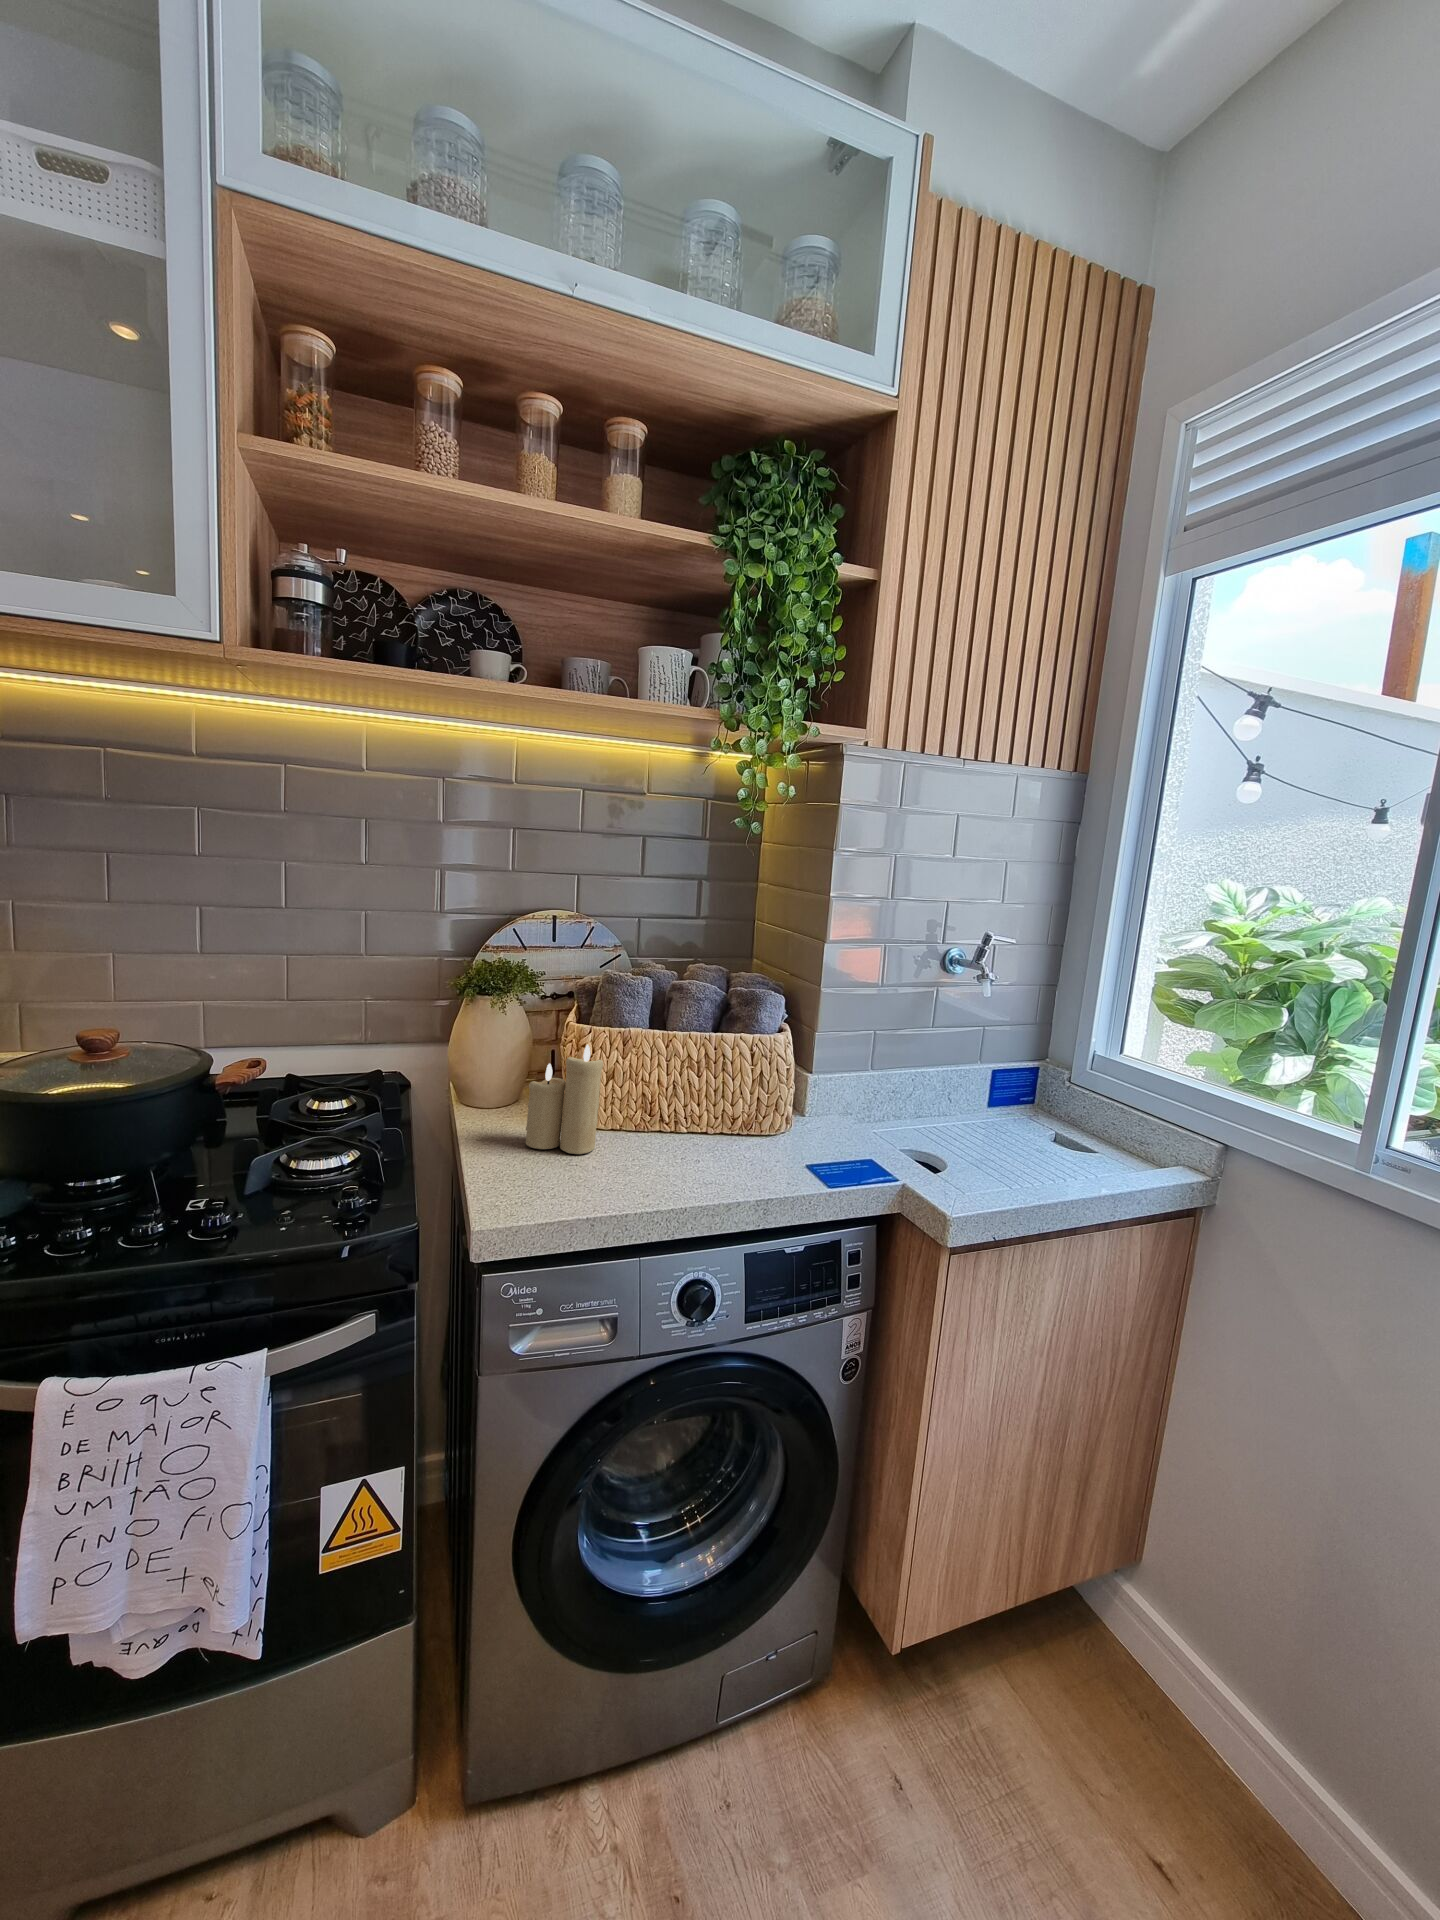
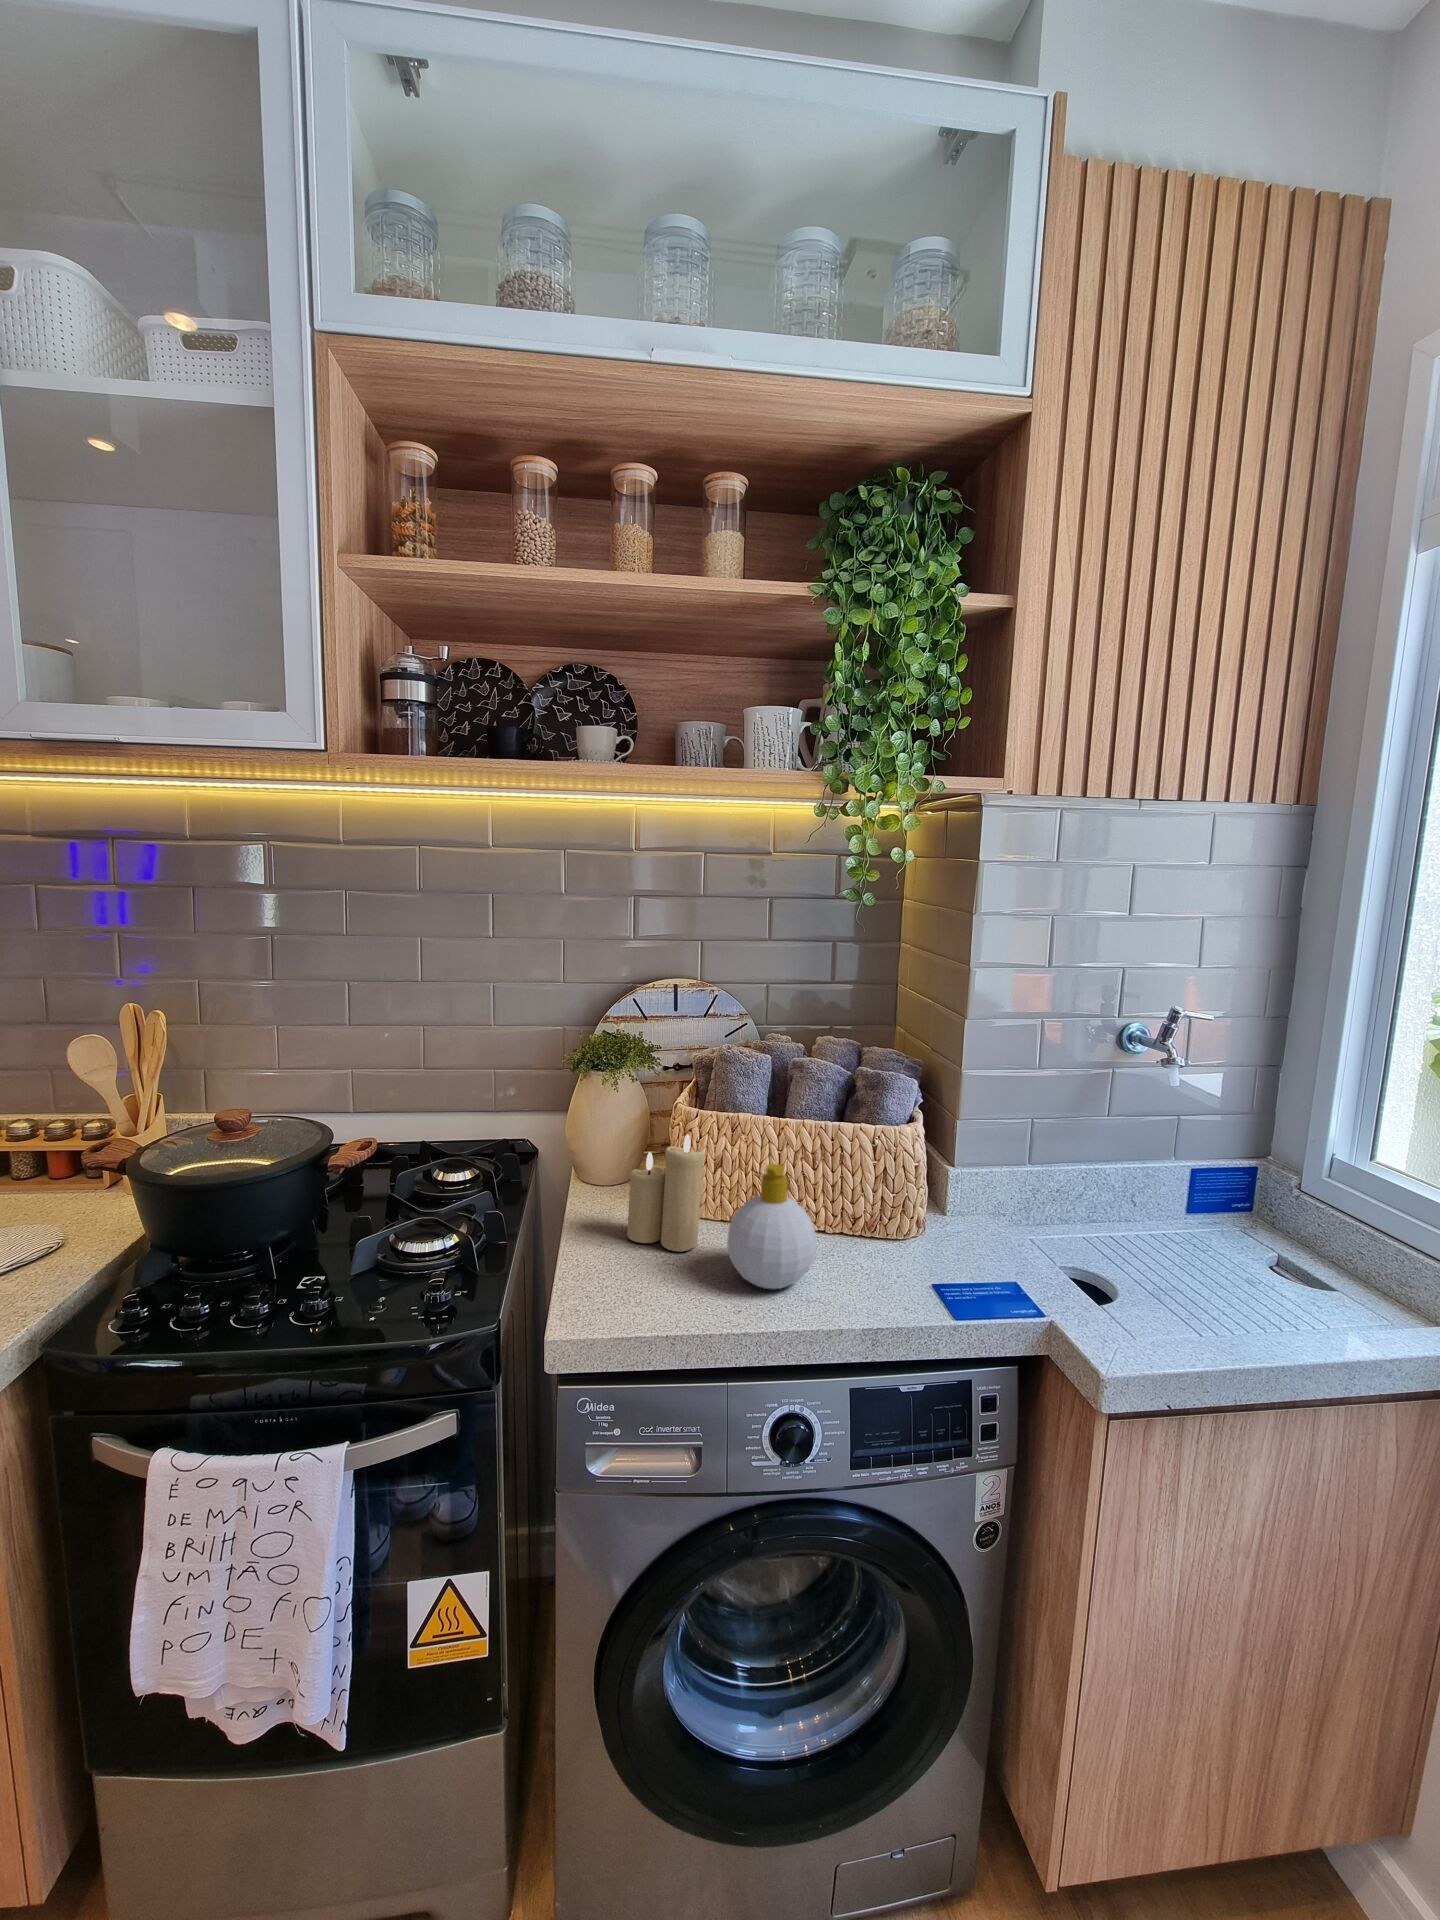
soap bottle: none [630,1066,712,1178] -> present [727,1164,817,1289]

